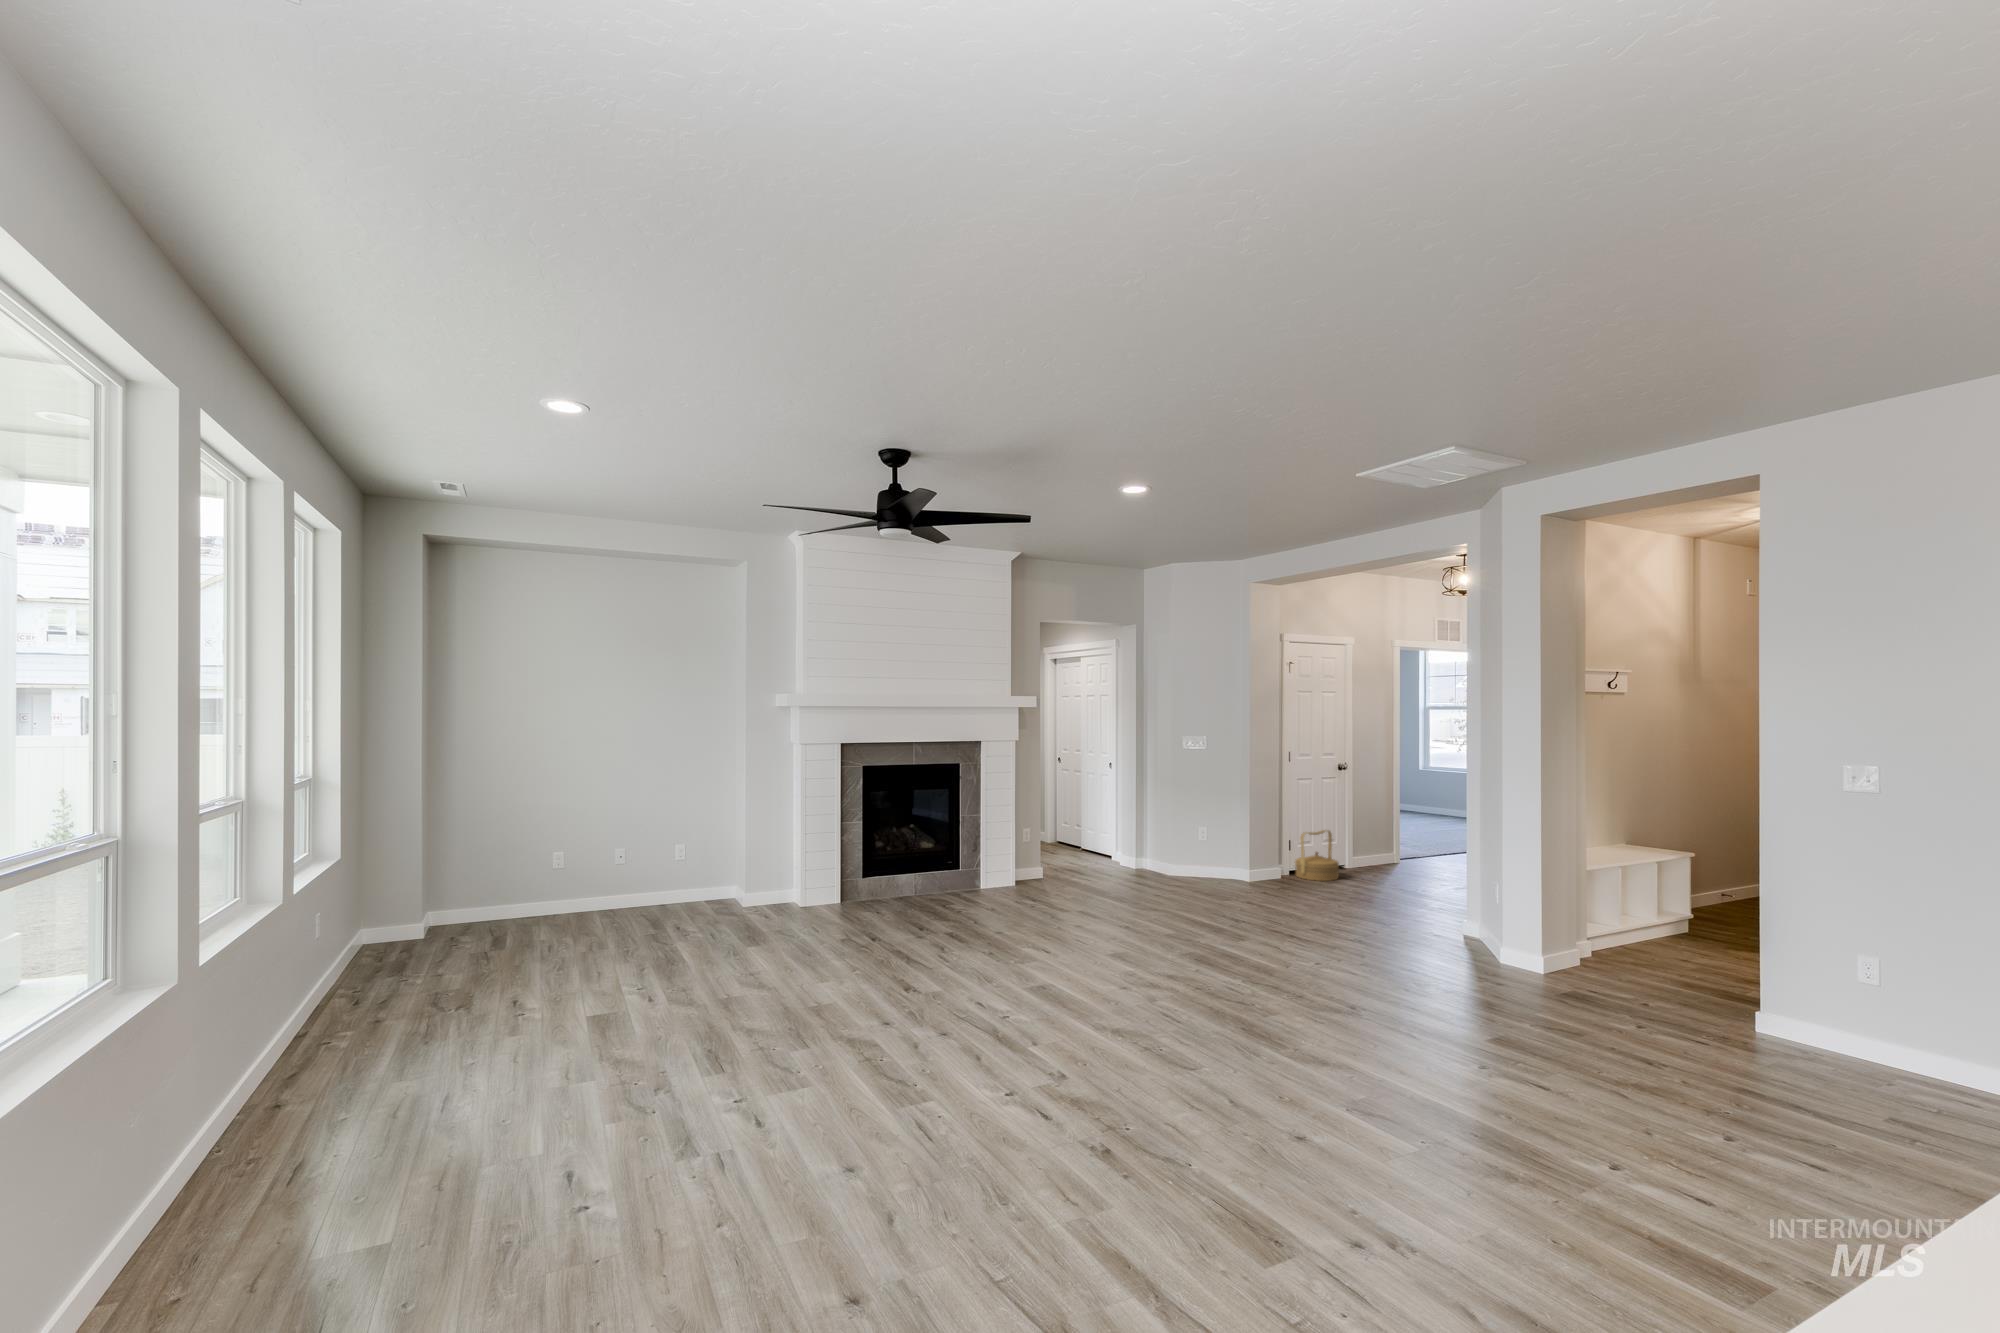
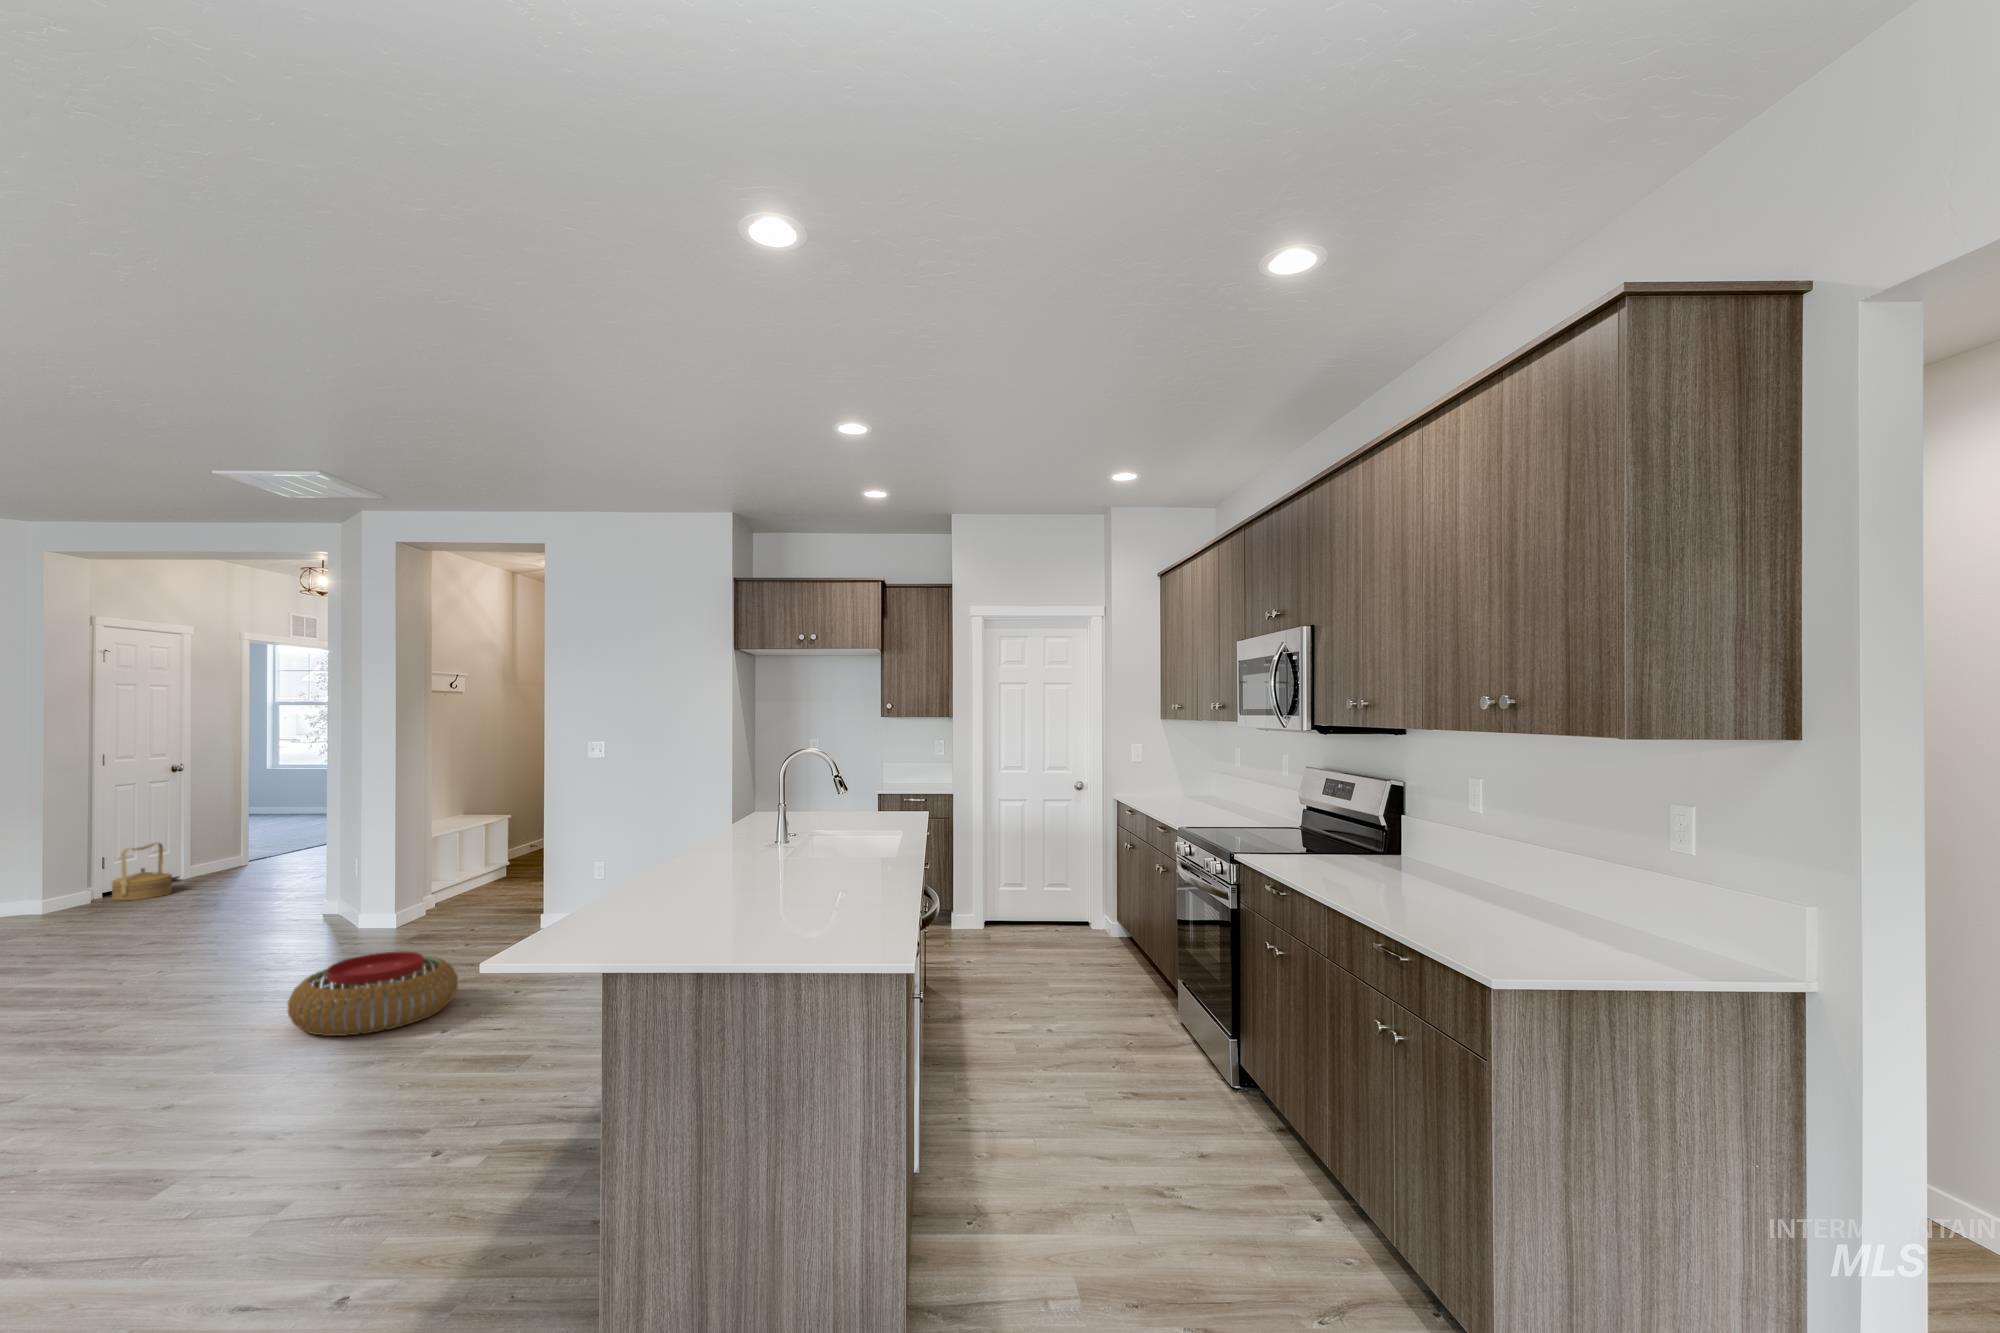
pouf: none [1419,1023,1645,1153] -> present [288,952,458,1036]

